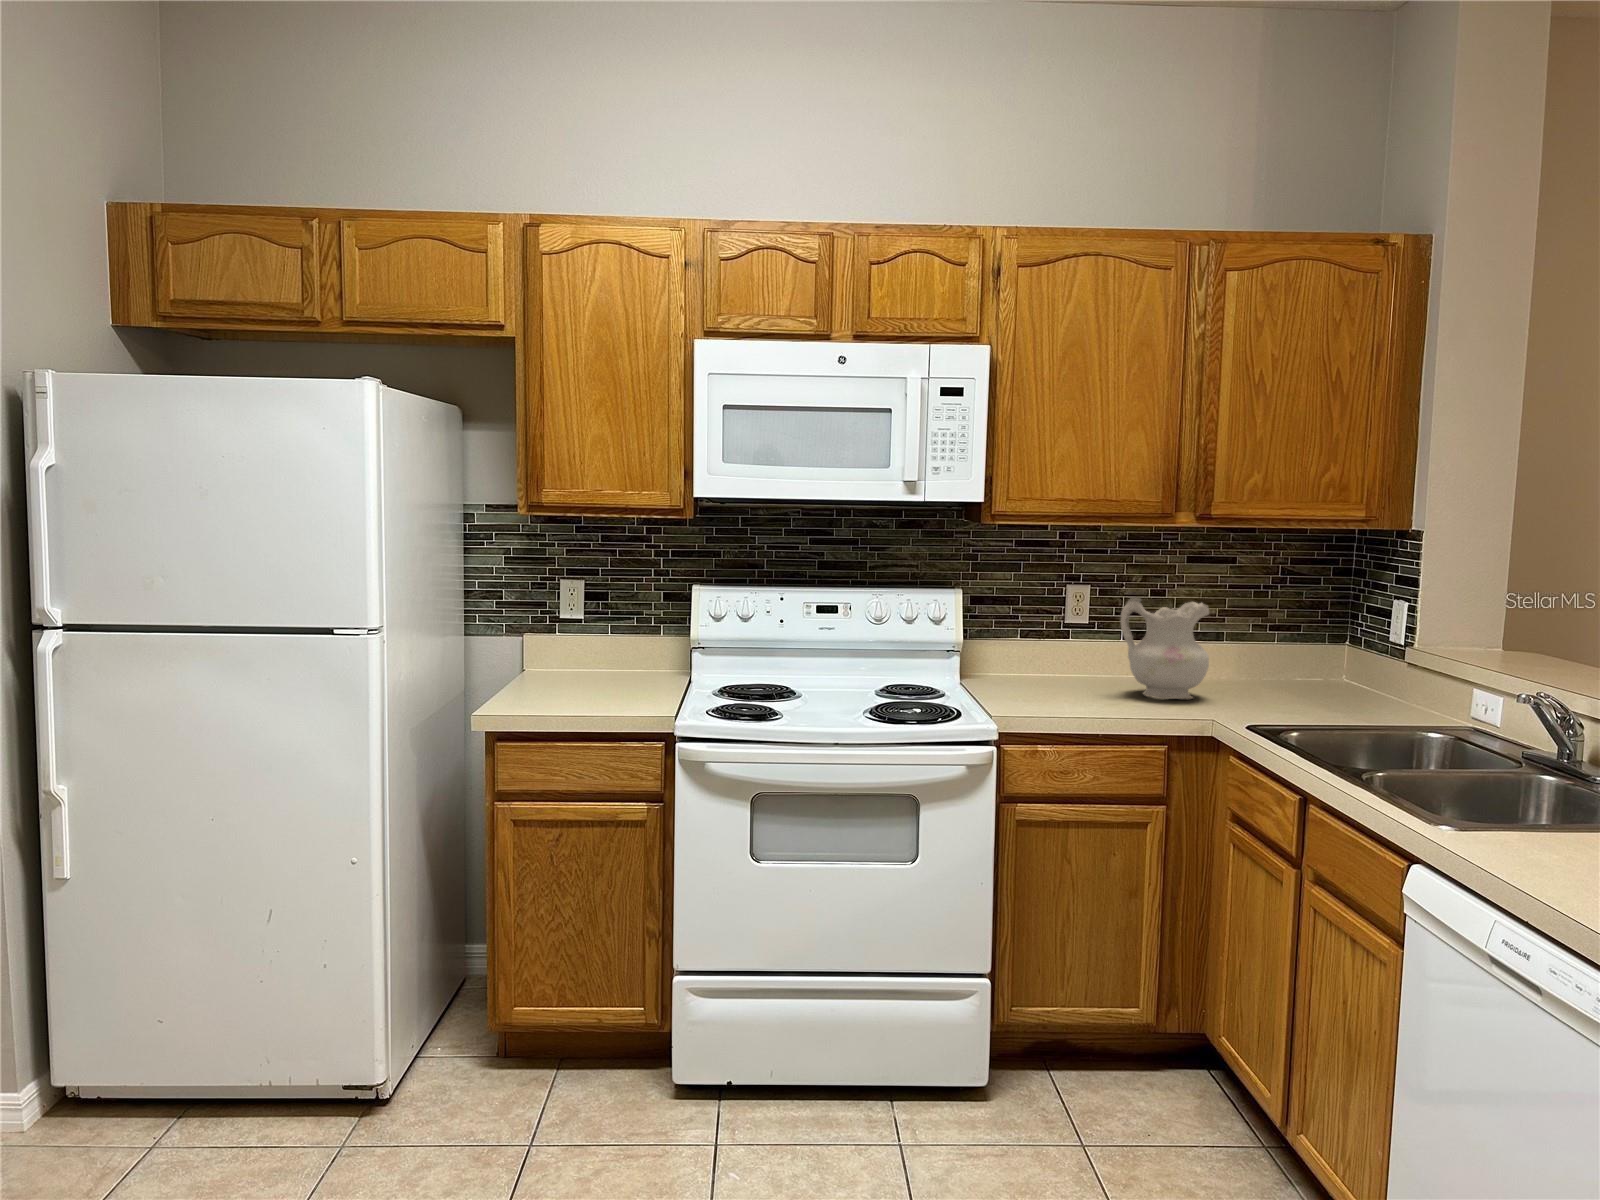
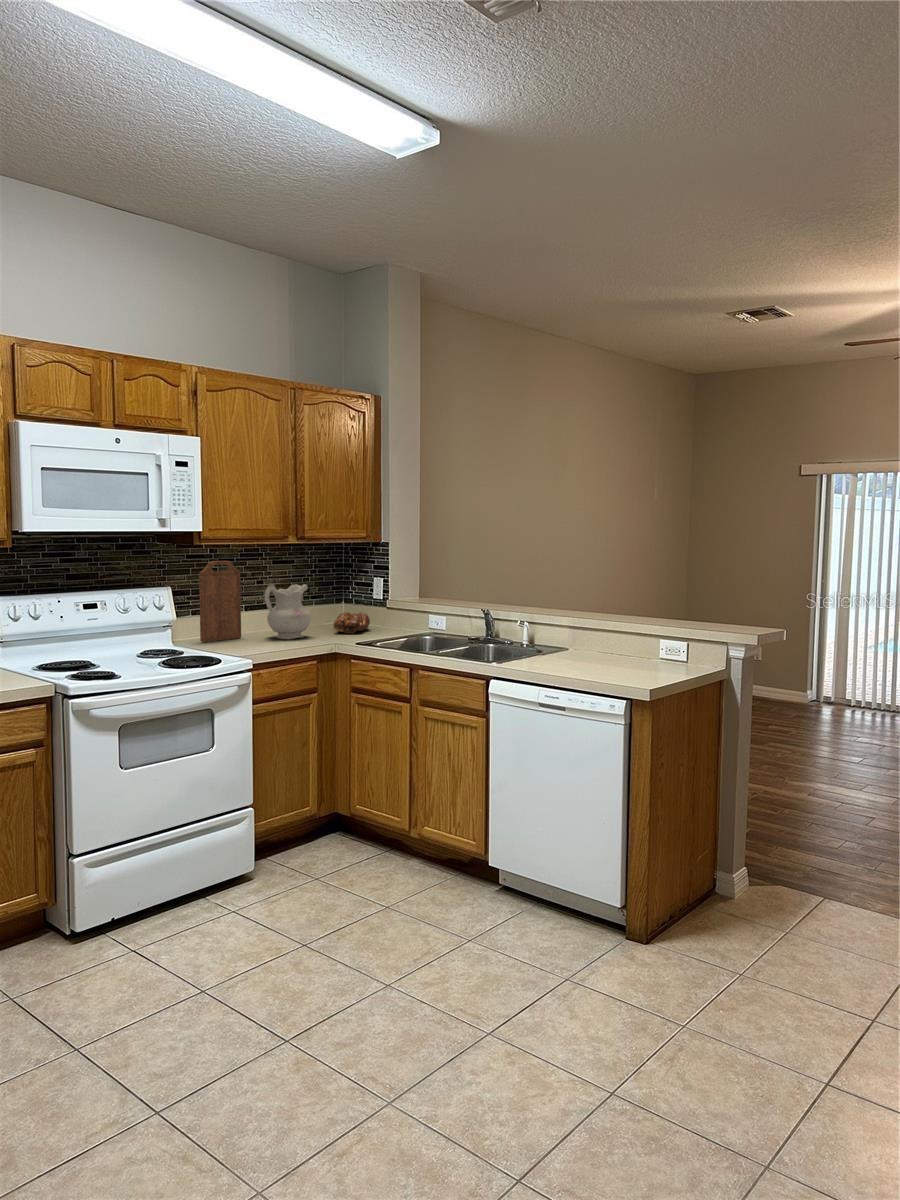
cutting board: none [1016,551,1098,684] -> present [199,561,241,642]
bread loaf: none [1262,663,1356,706] -> present [333,612,370,633]

